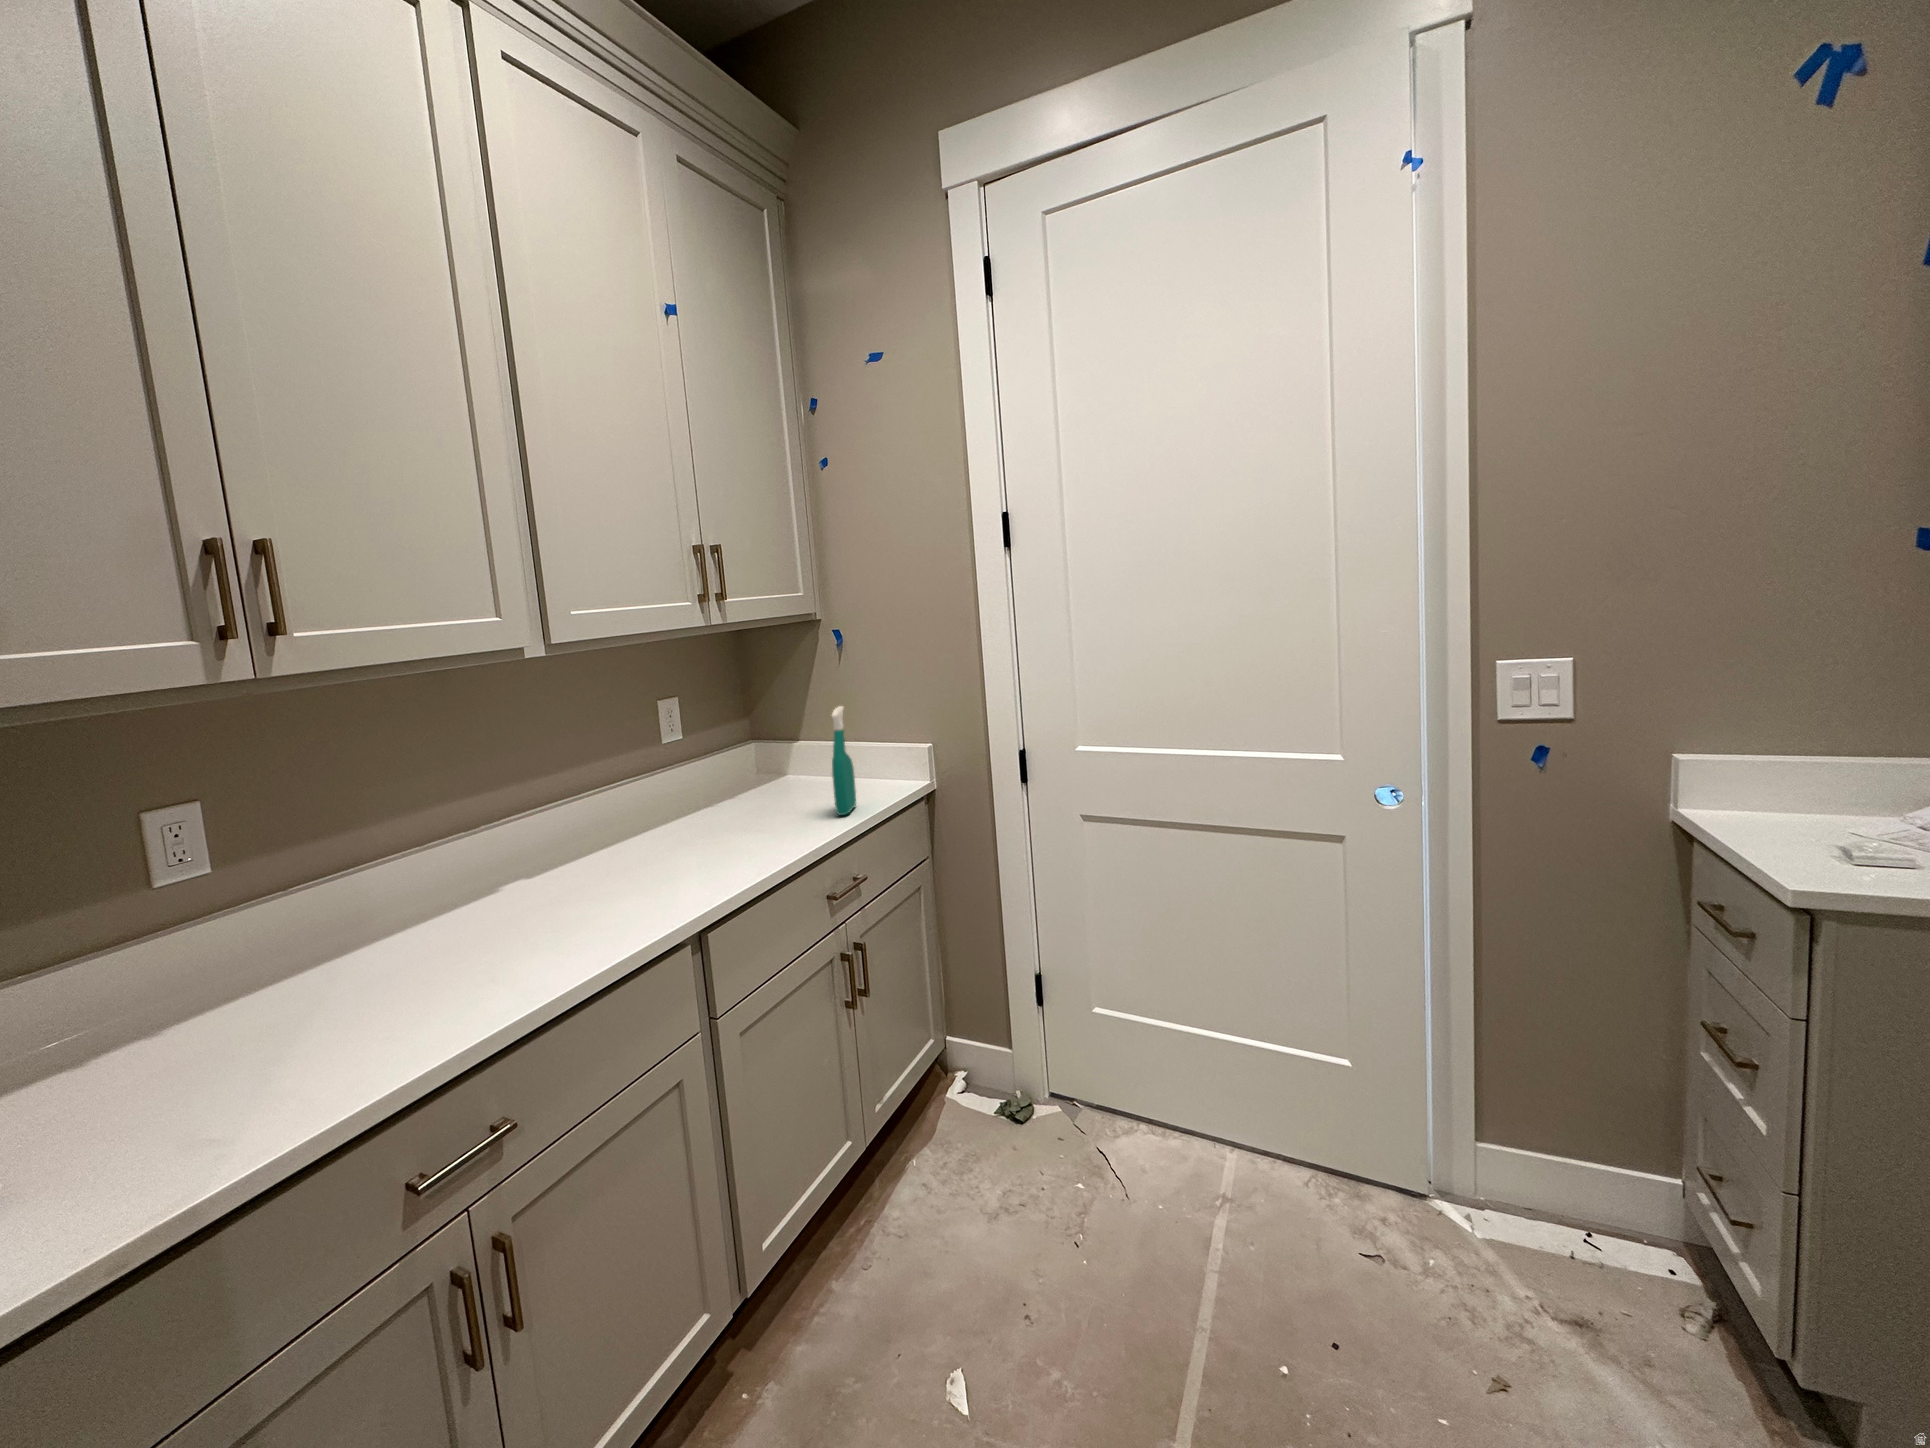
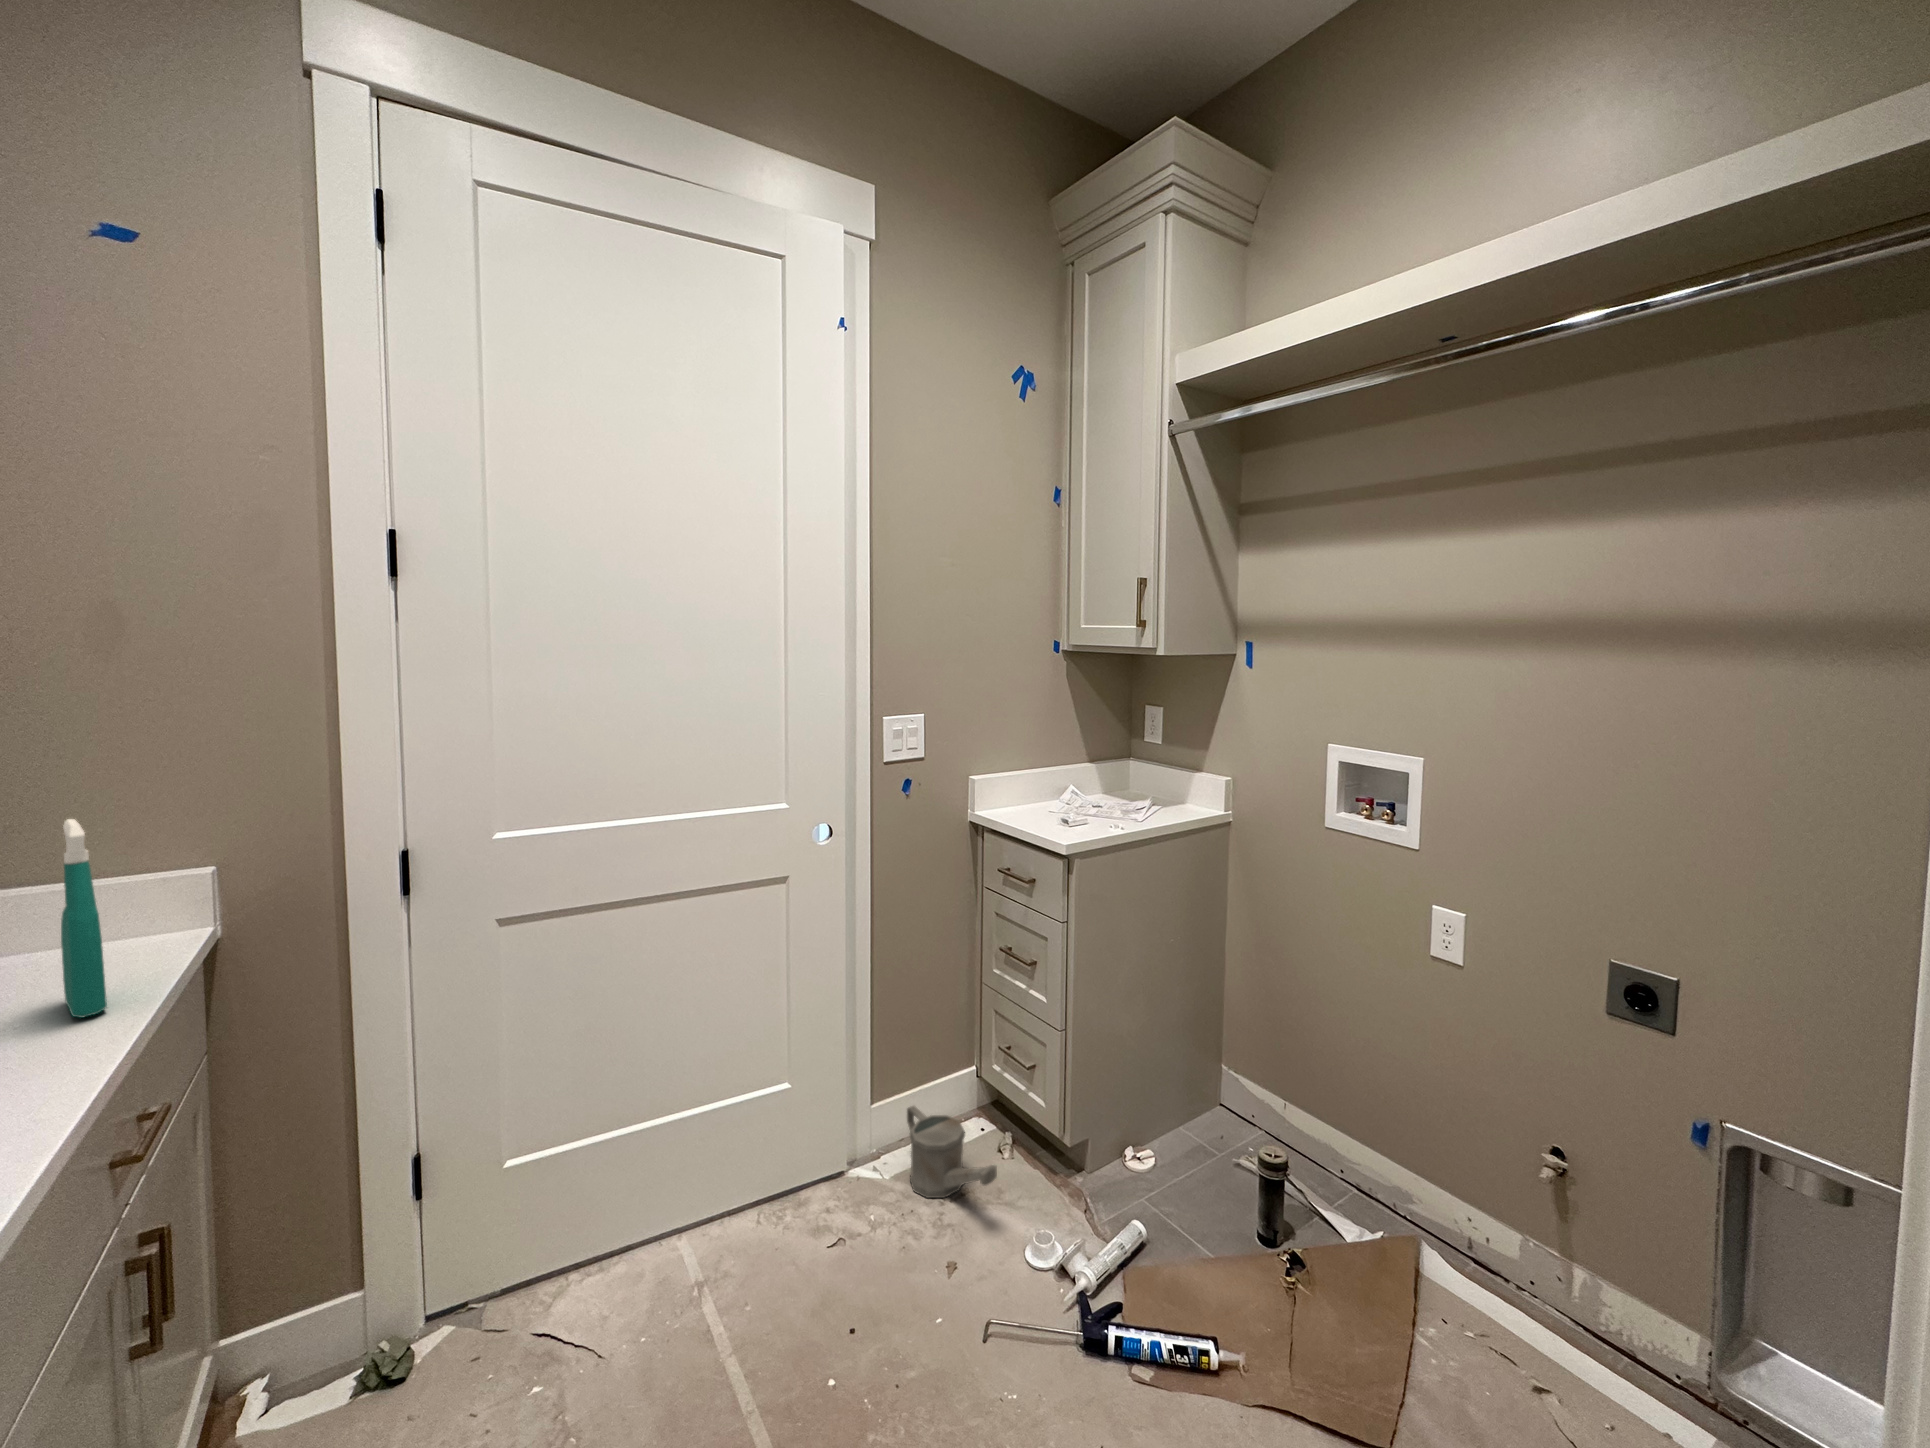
watering can: none [1505,1171,1604,1327] -> present [907,1106,997,1198]

